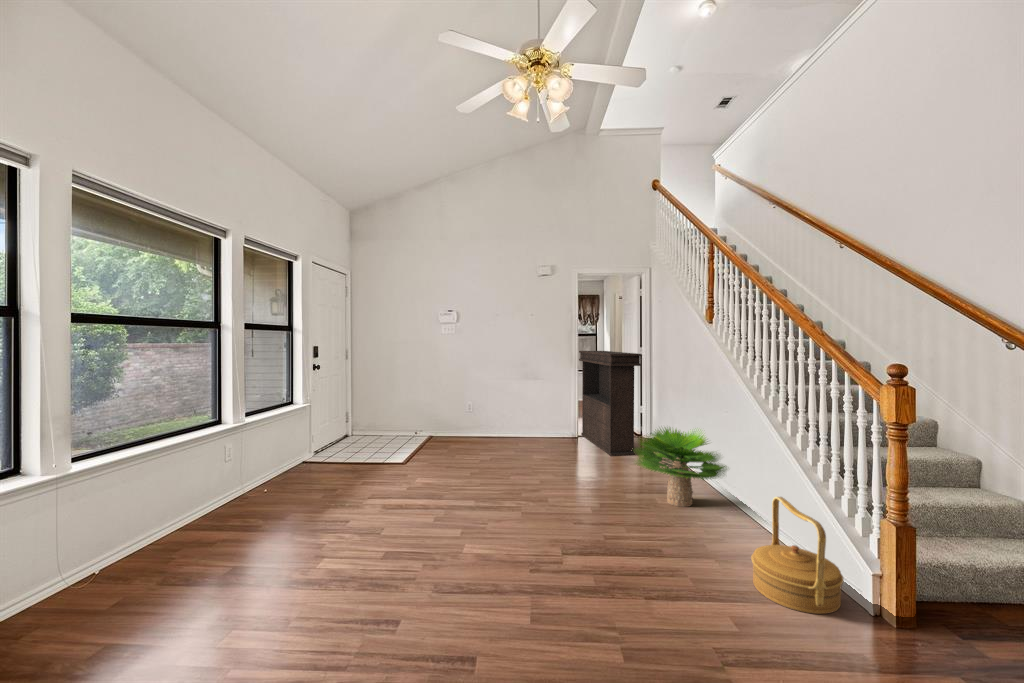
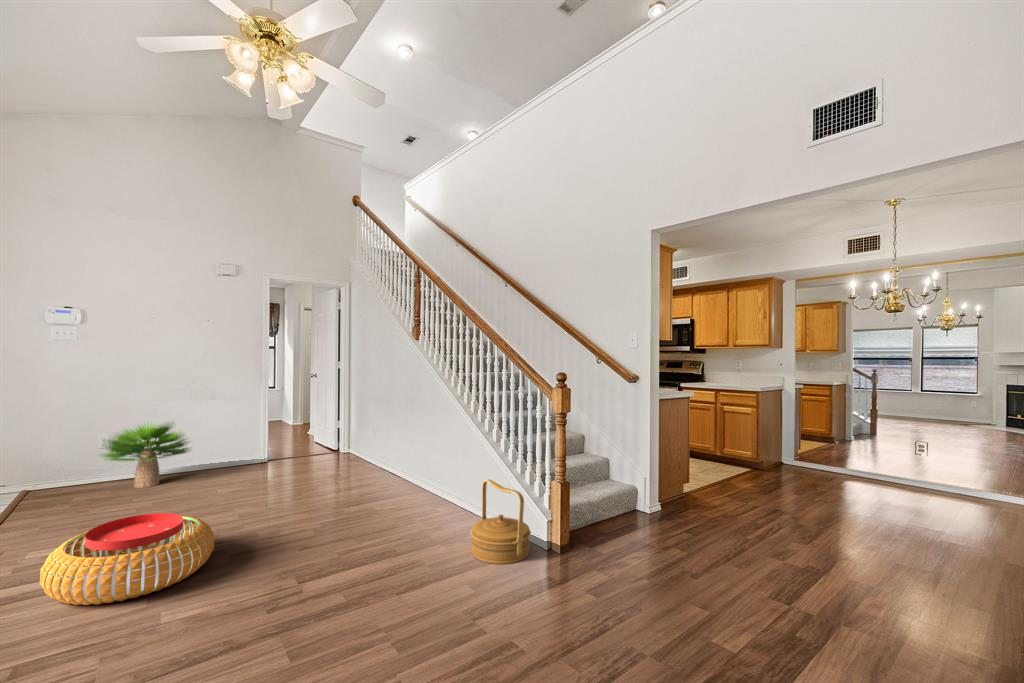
console table: present [579,351,641,456] -> none [267,364,345,476]
potted plant: present [636,428,727,507] -> present [102,423,190,488]
pouf: none [412,466,514,528] -> present [40,513,215,605]

